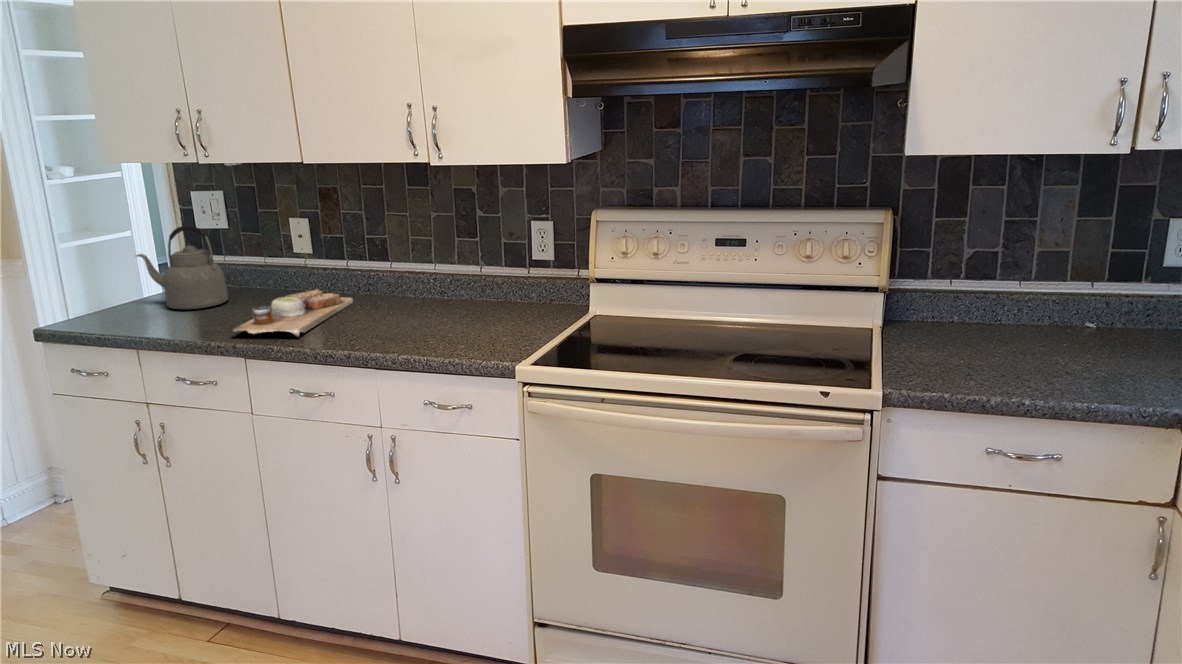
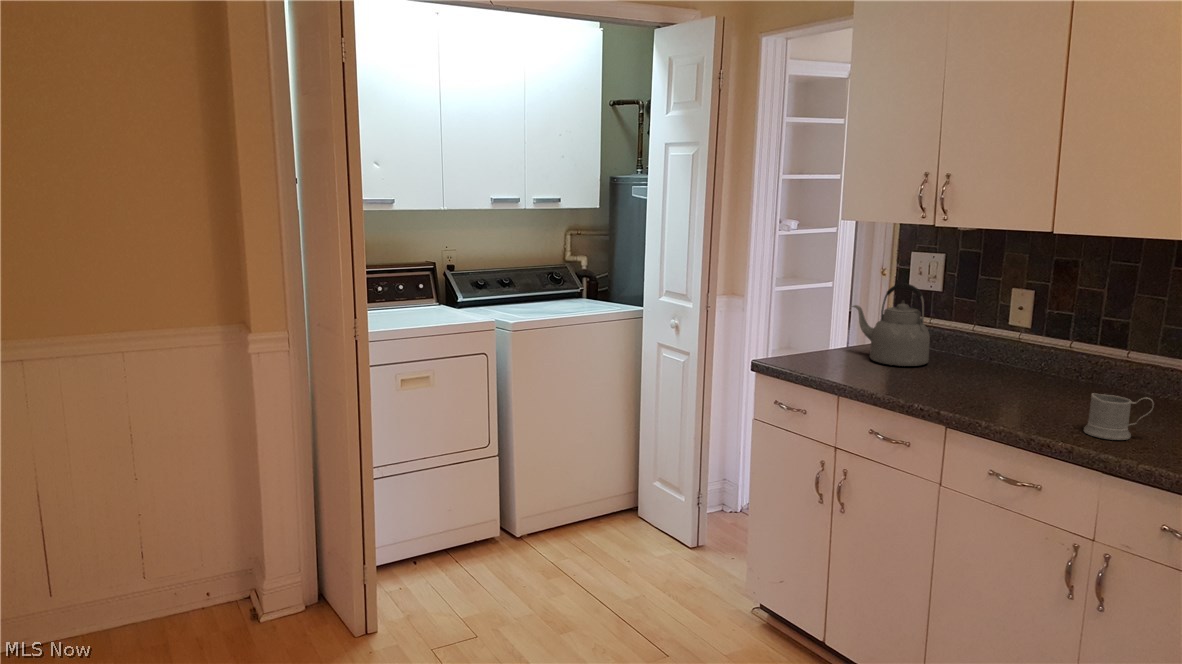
cutting board: present [231,289,353,336] -> none [936,368,1072,416]
mug: none [357,299,403,340] -> present [1084,393,1153,440]

